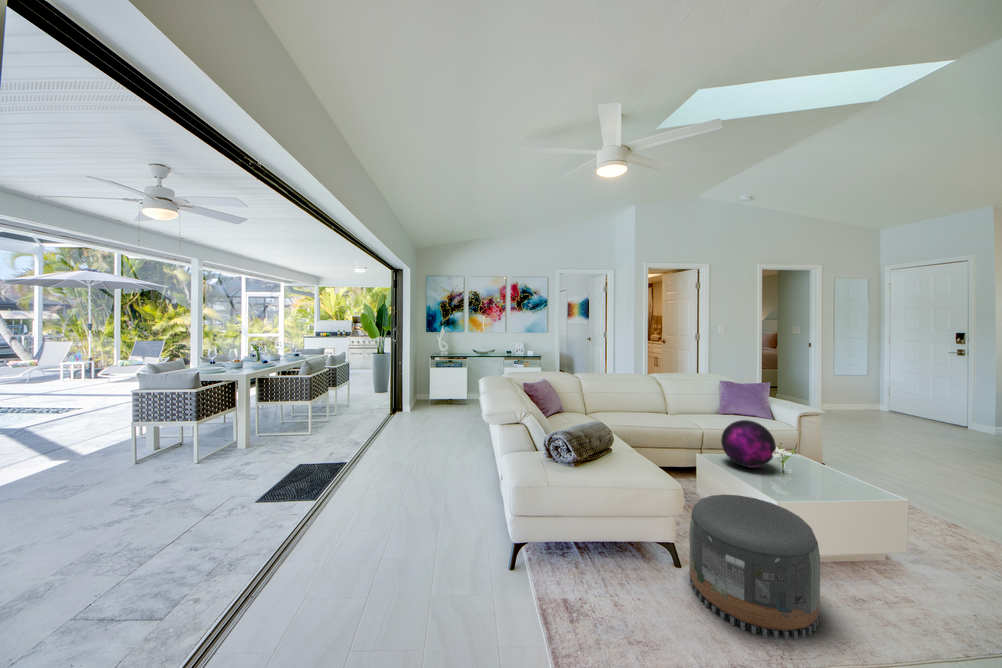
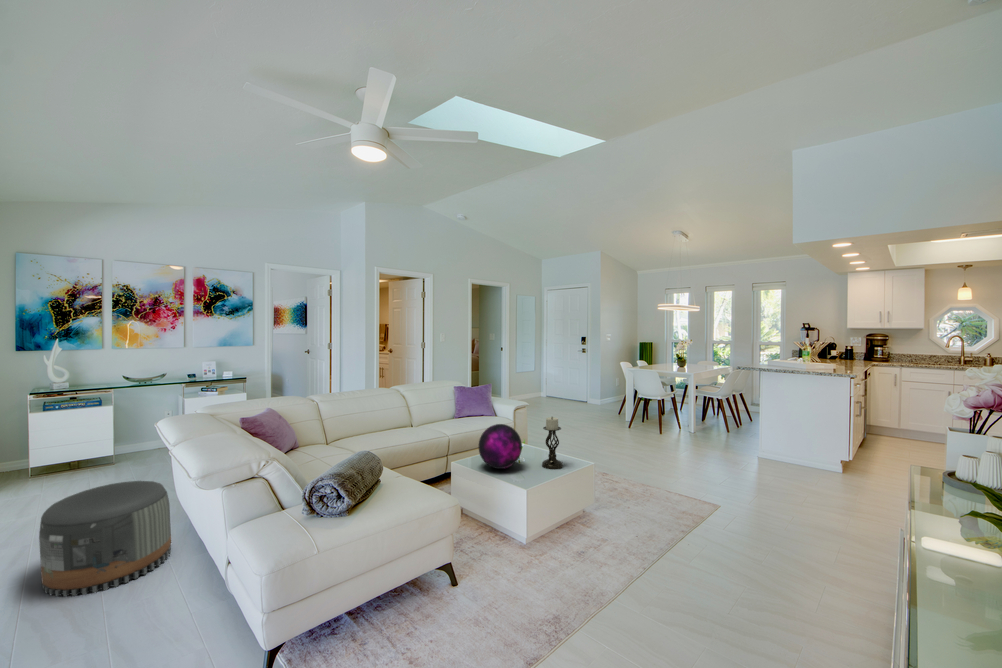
candle holder: none [804,422,836,485] -> present [542,417,563,470]
pouf: present [689,495,820,640] -> present [39,481,171,597]

